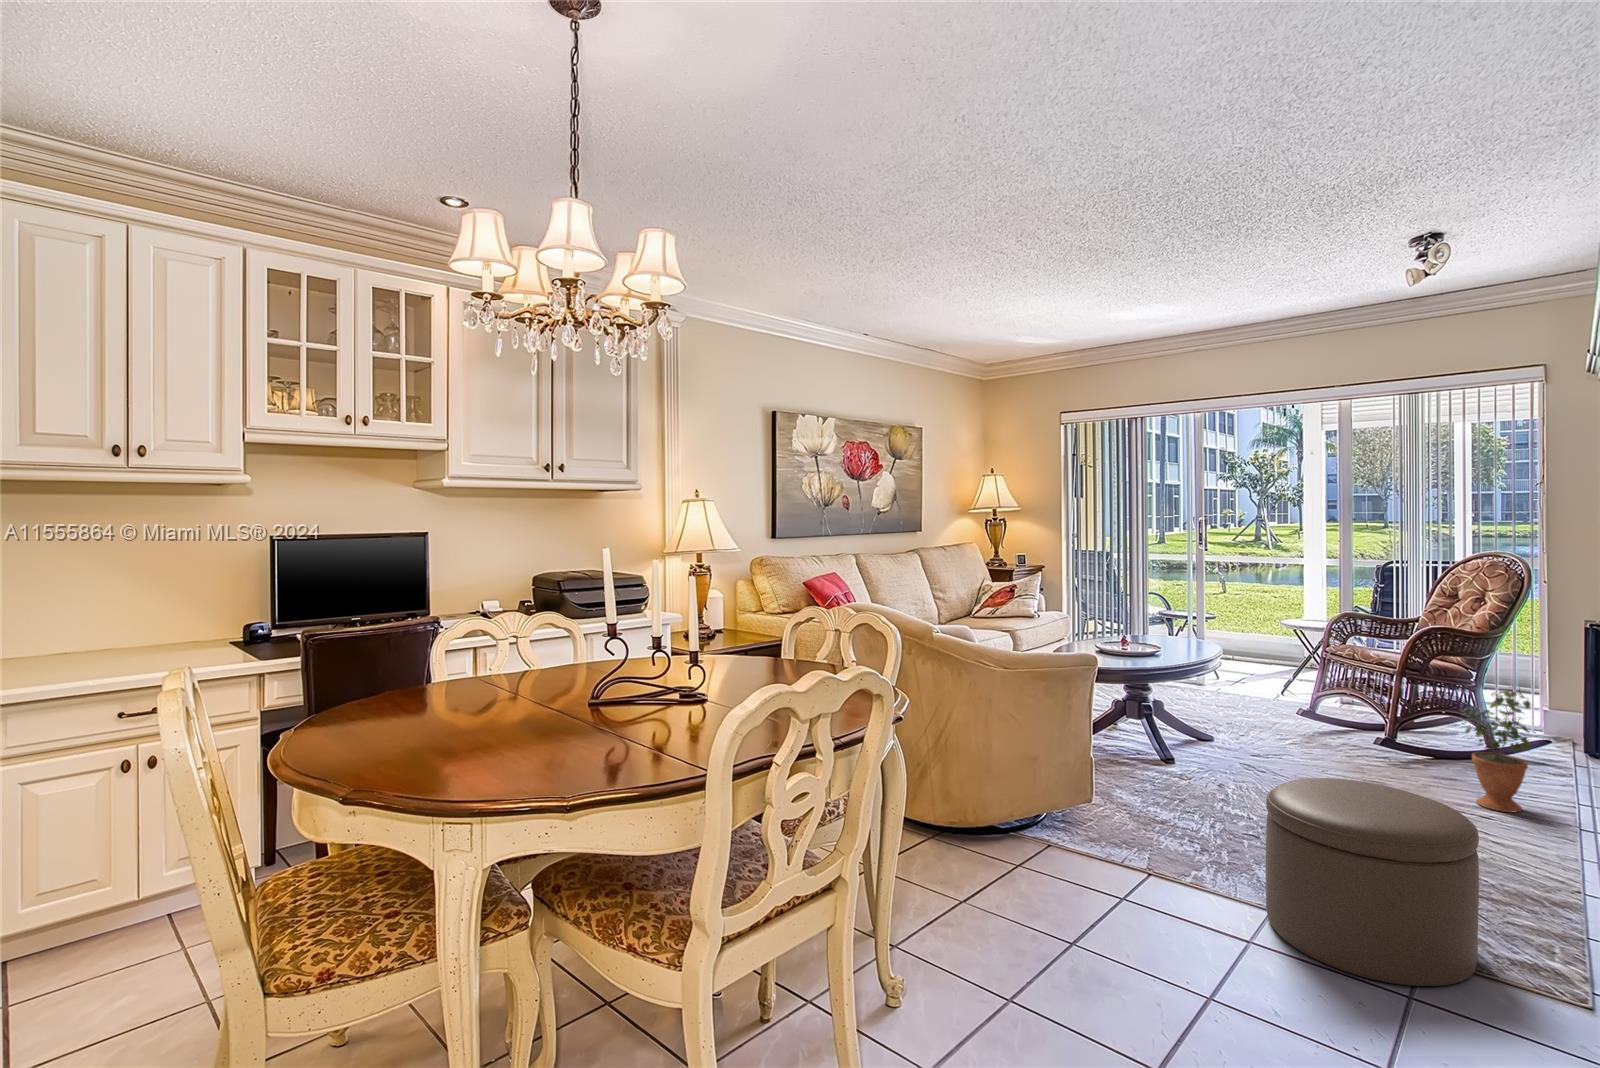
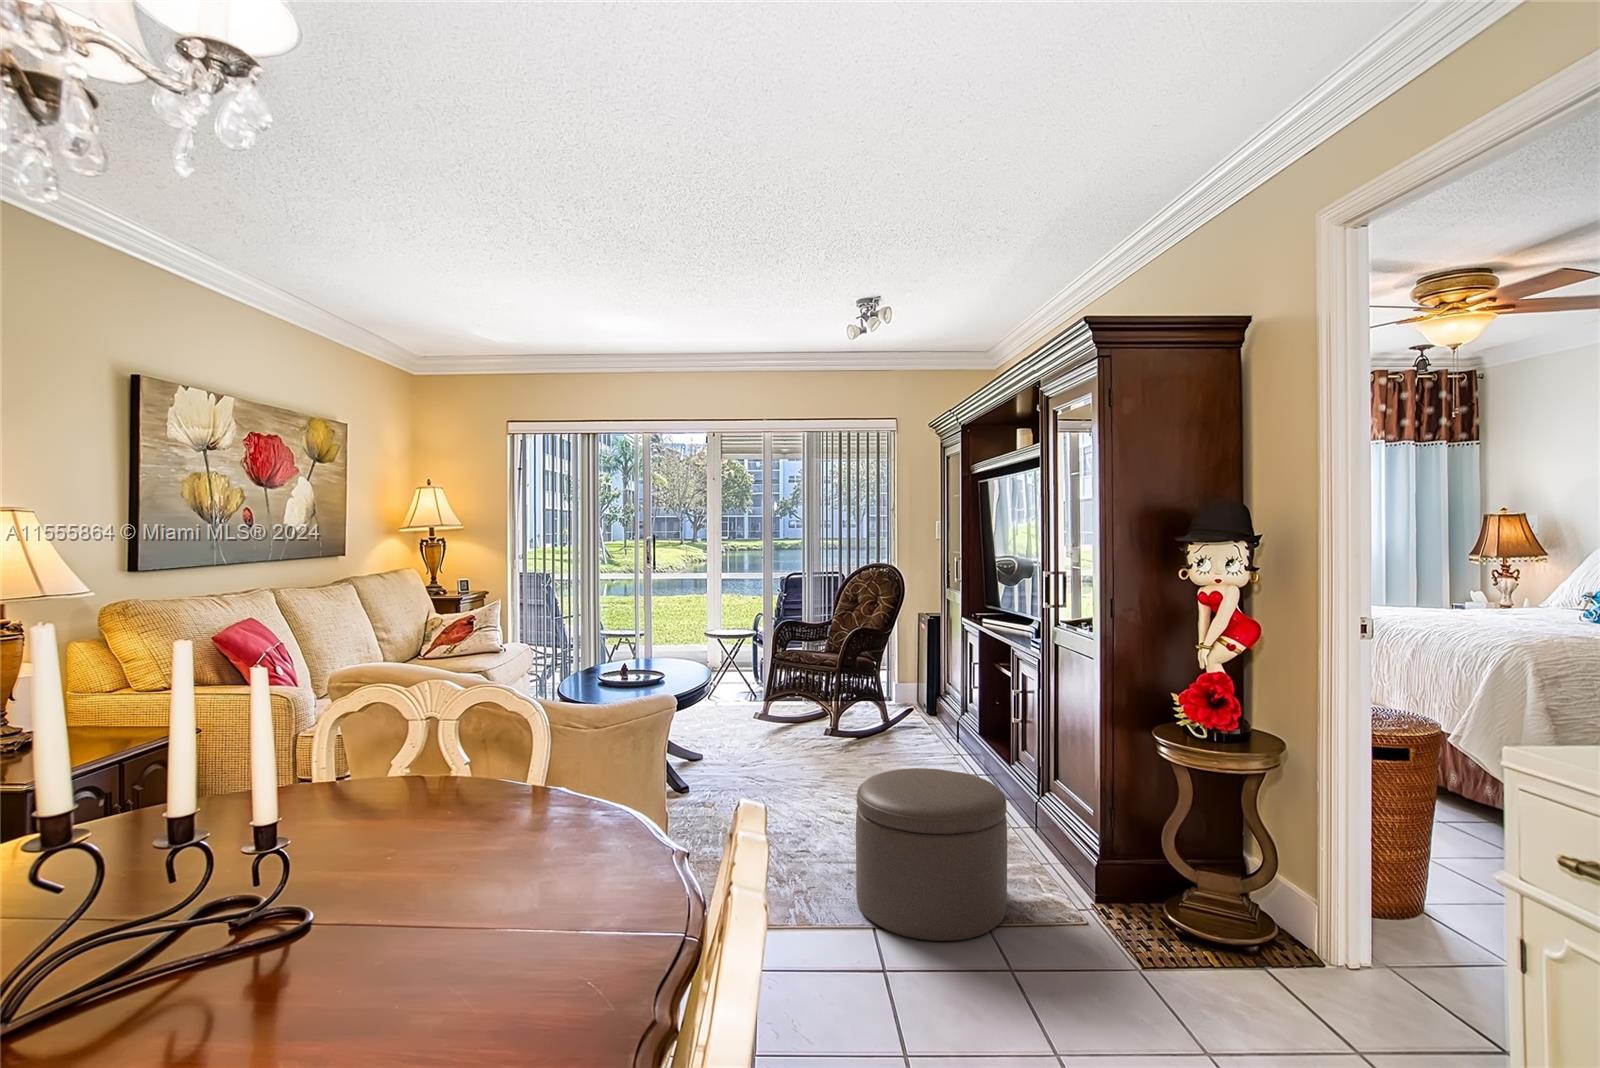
potted plant: present [1462,690,1531,813] -> none [895,669,938,769]

